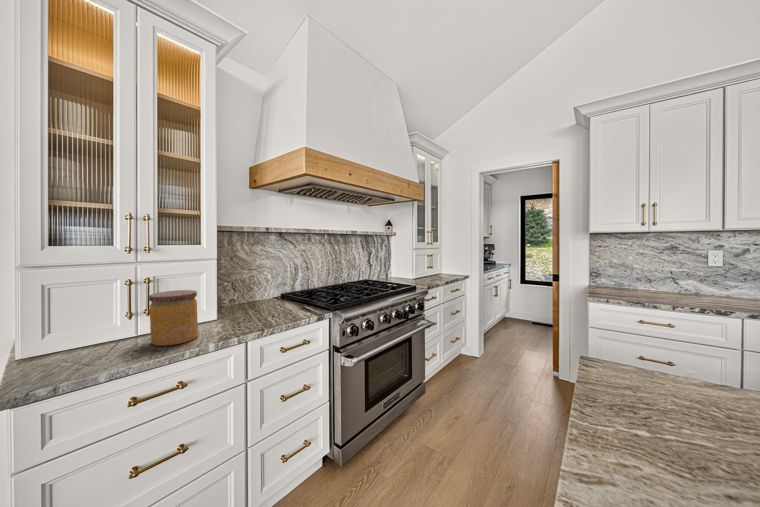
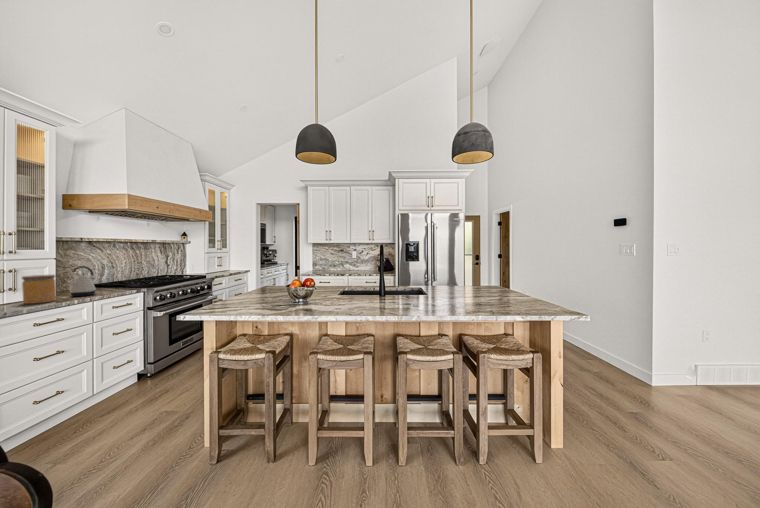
kettle: none [221,275,263,327] -> present [68,266,96,296]

